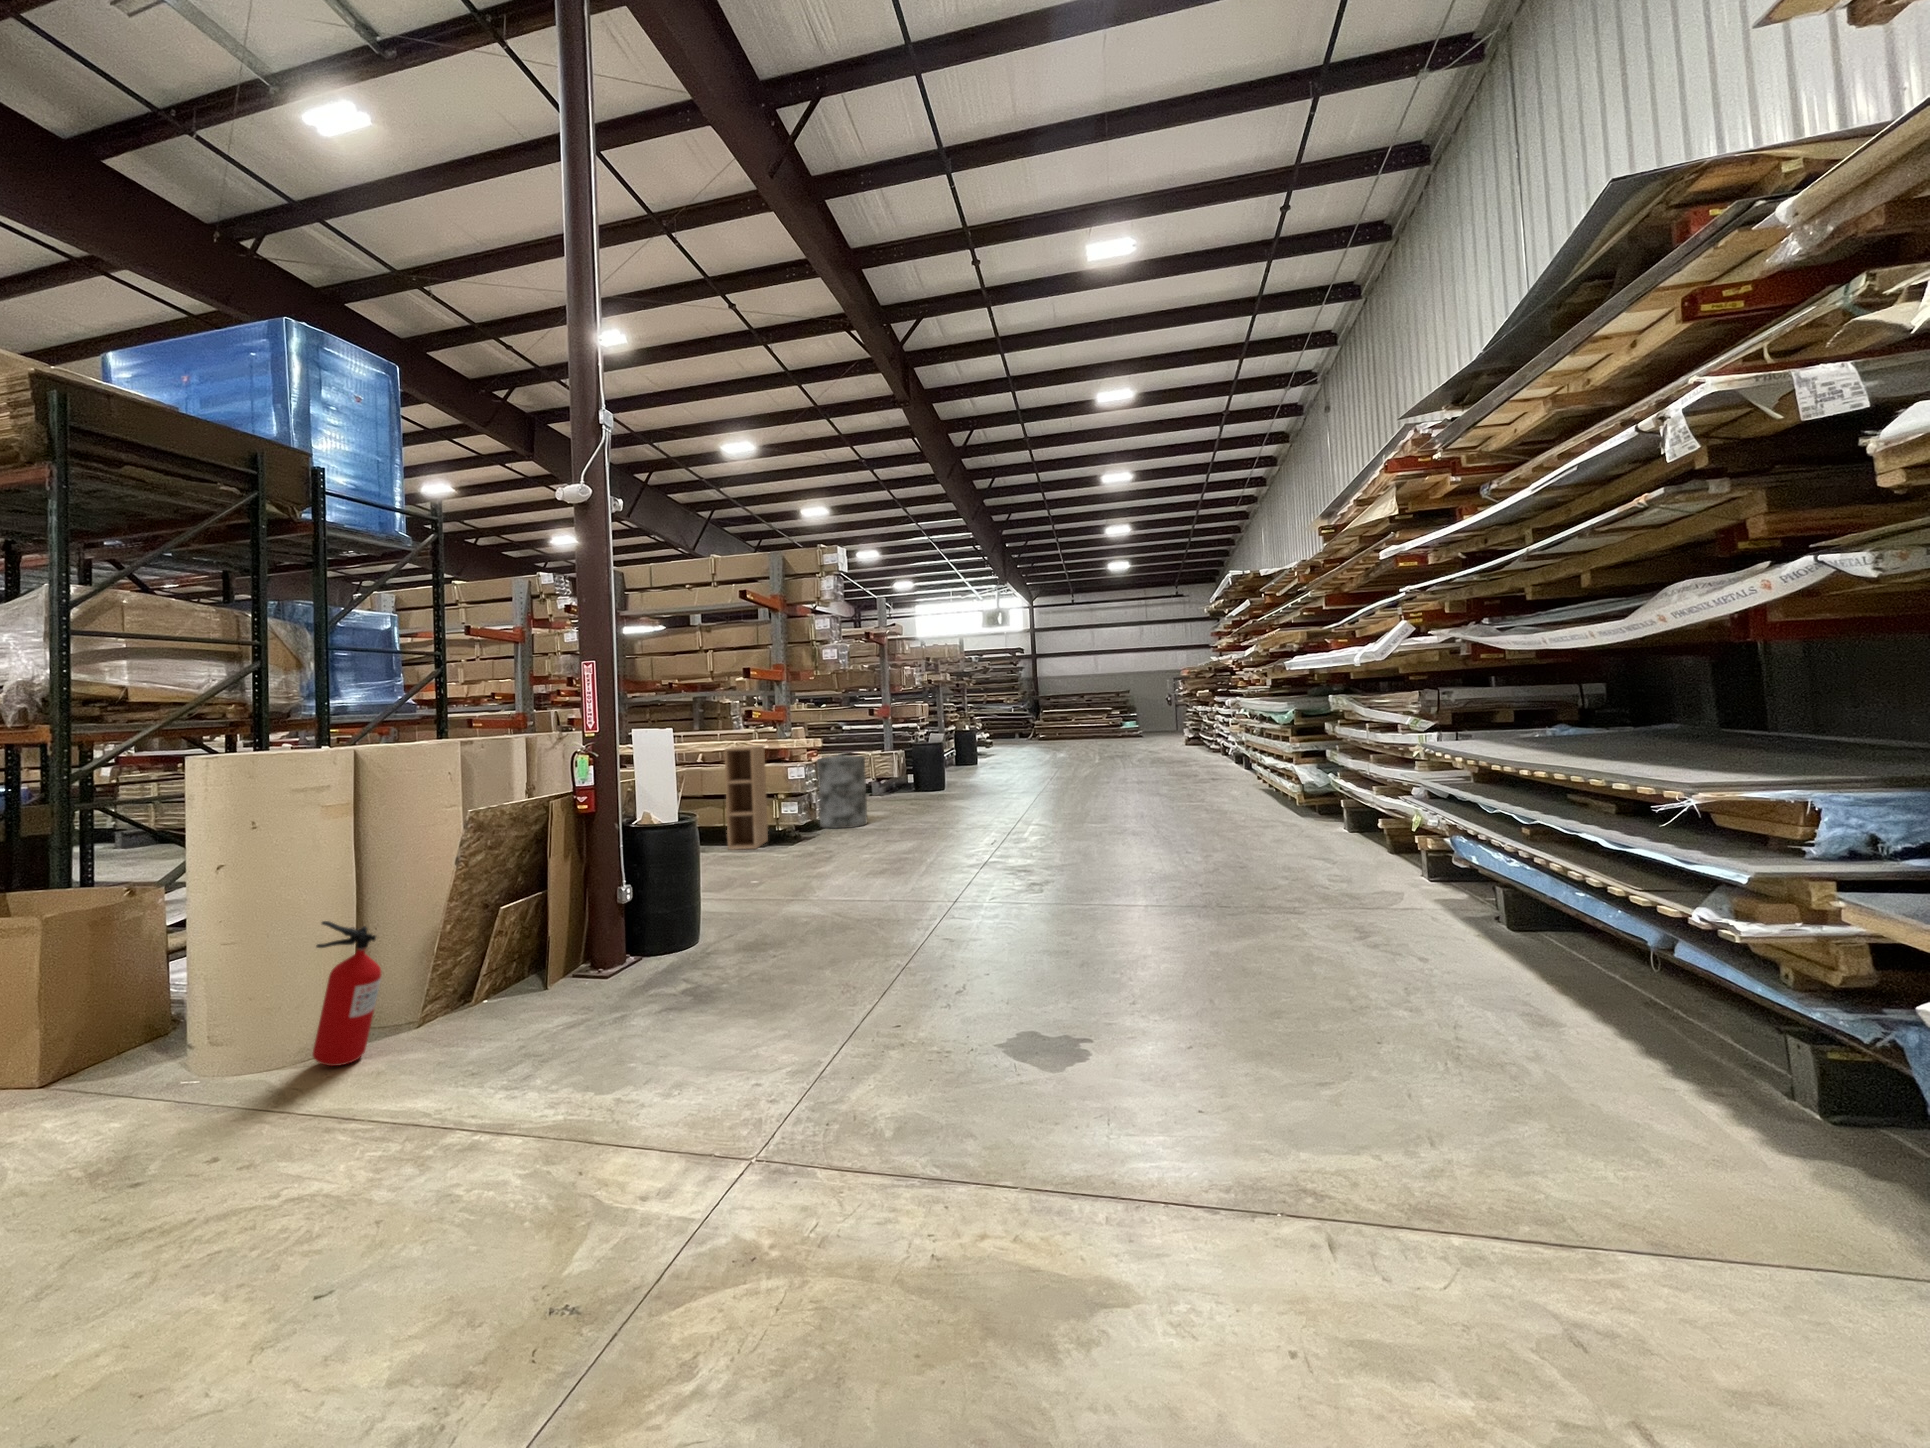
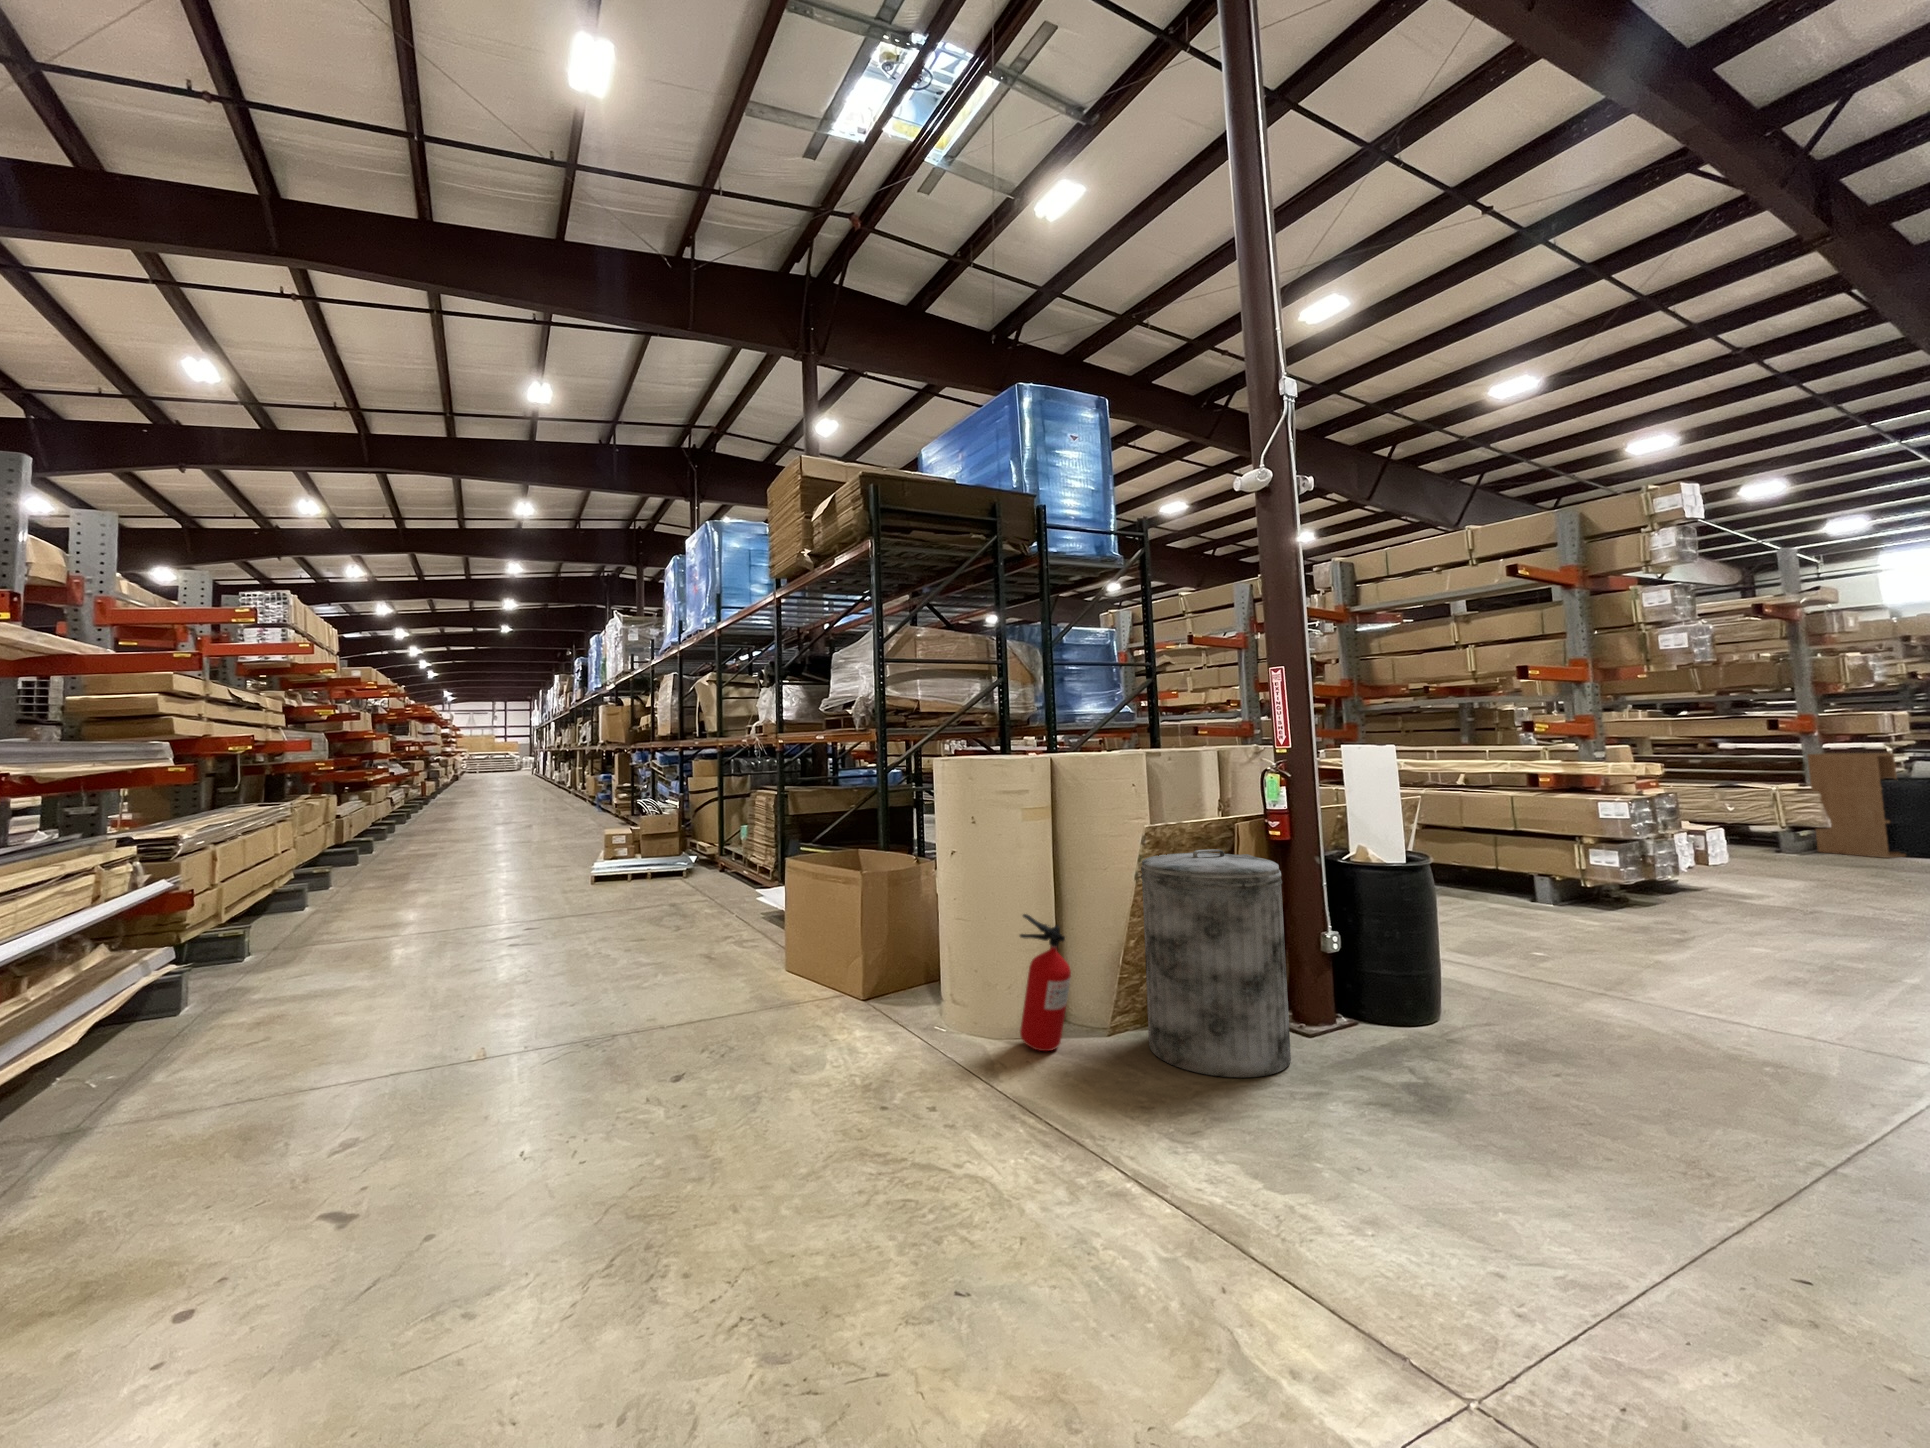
shelving unit: present [724,745,768,850] -> present [1808,753,1906,858]
trash can: present [817,754,867,828] -> present [1141,849,1291,1078]

